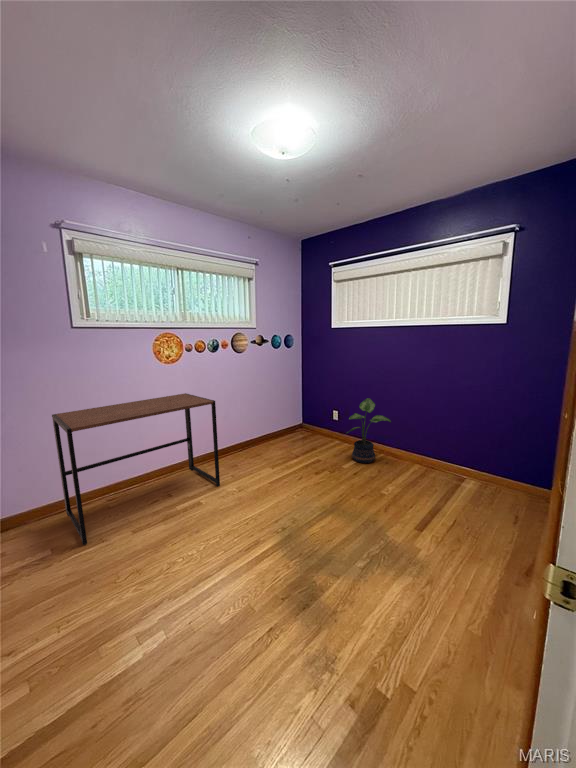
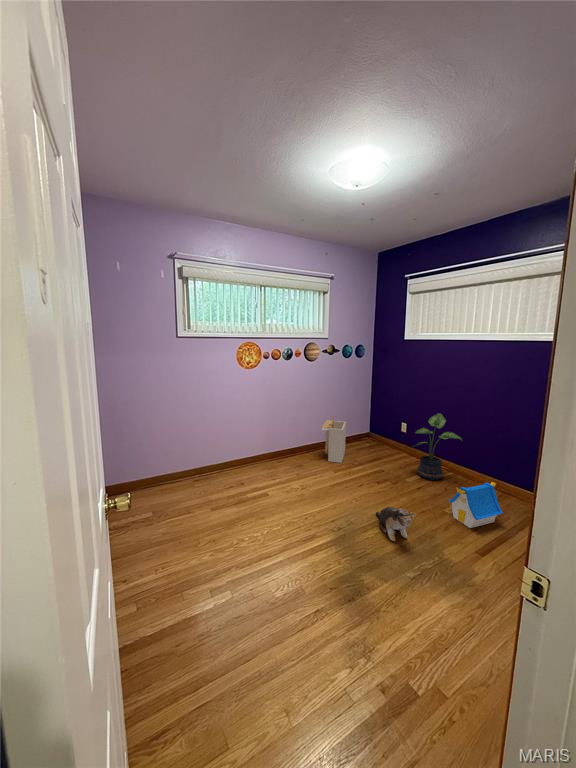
desk: present [52,393,220,545] -> none [159,396,285,513]
storage bin: none [256,409,281,457] -> present [322,416,346,463]
toy house: none [385,458,432,505] -> present [449,482,503,528]
plush toy: none [319,497,360,531] -> present [376,507,415,541]

